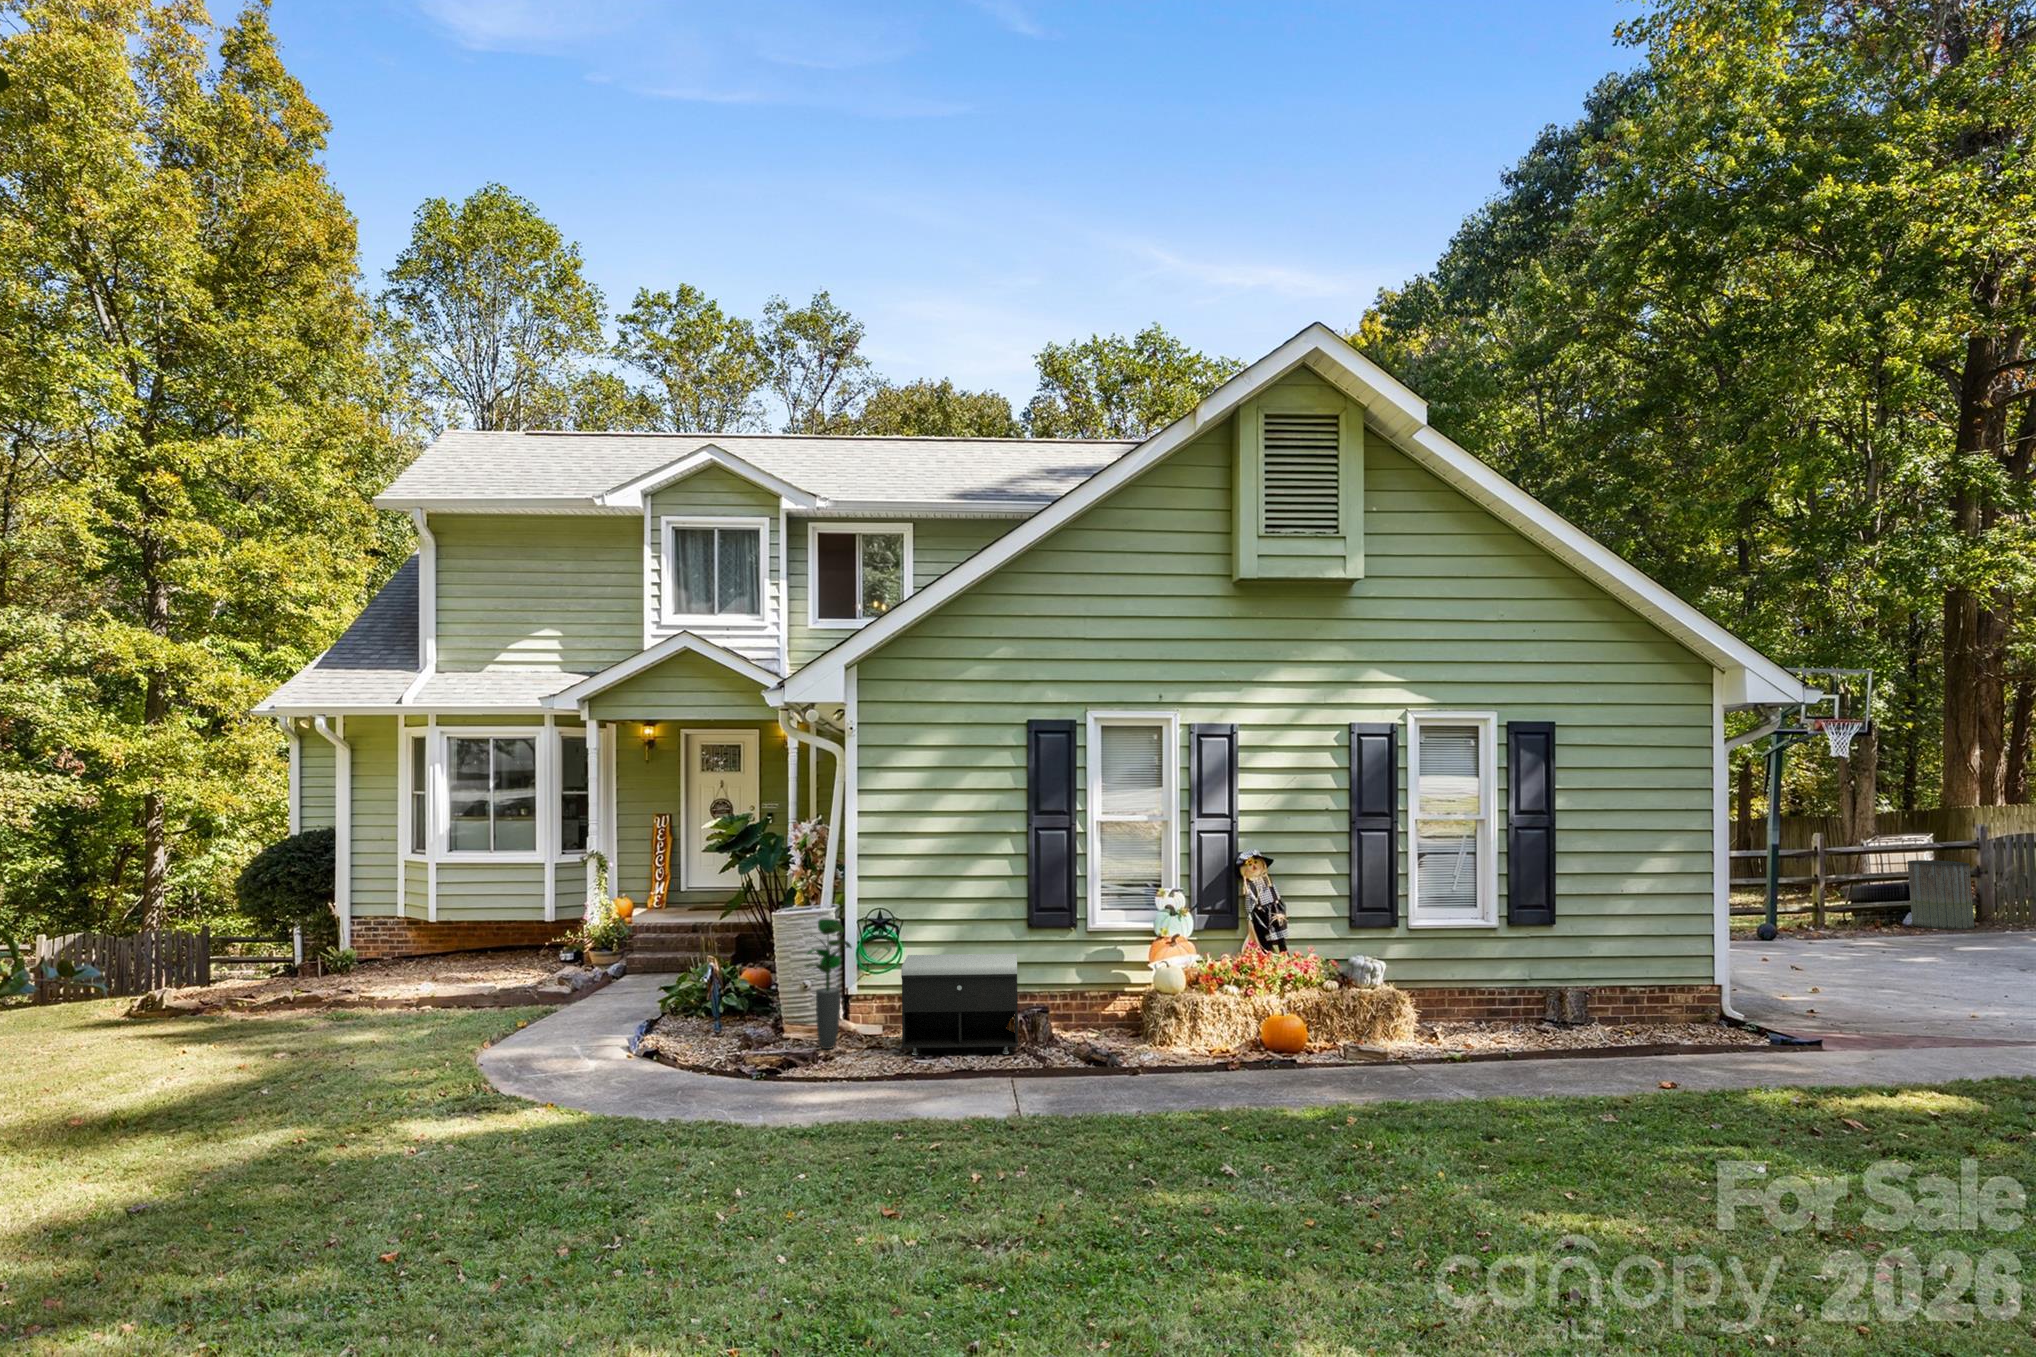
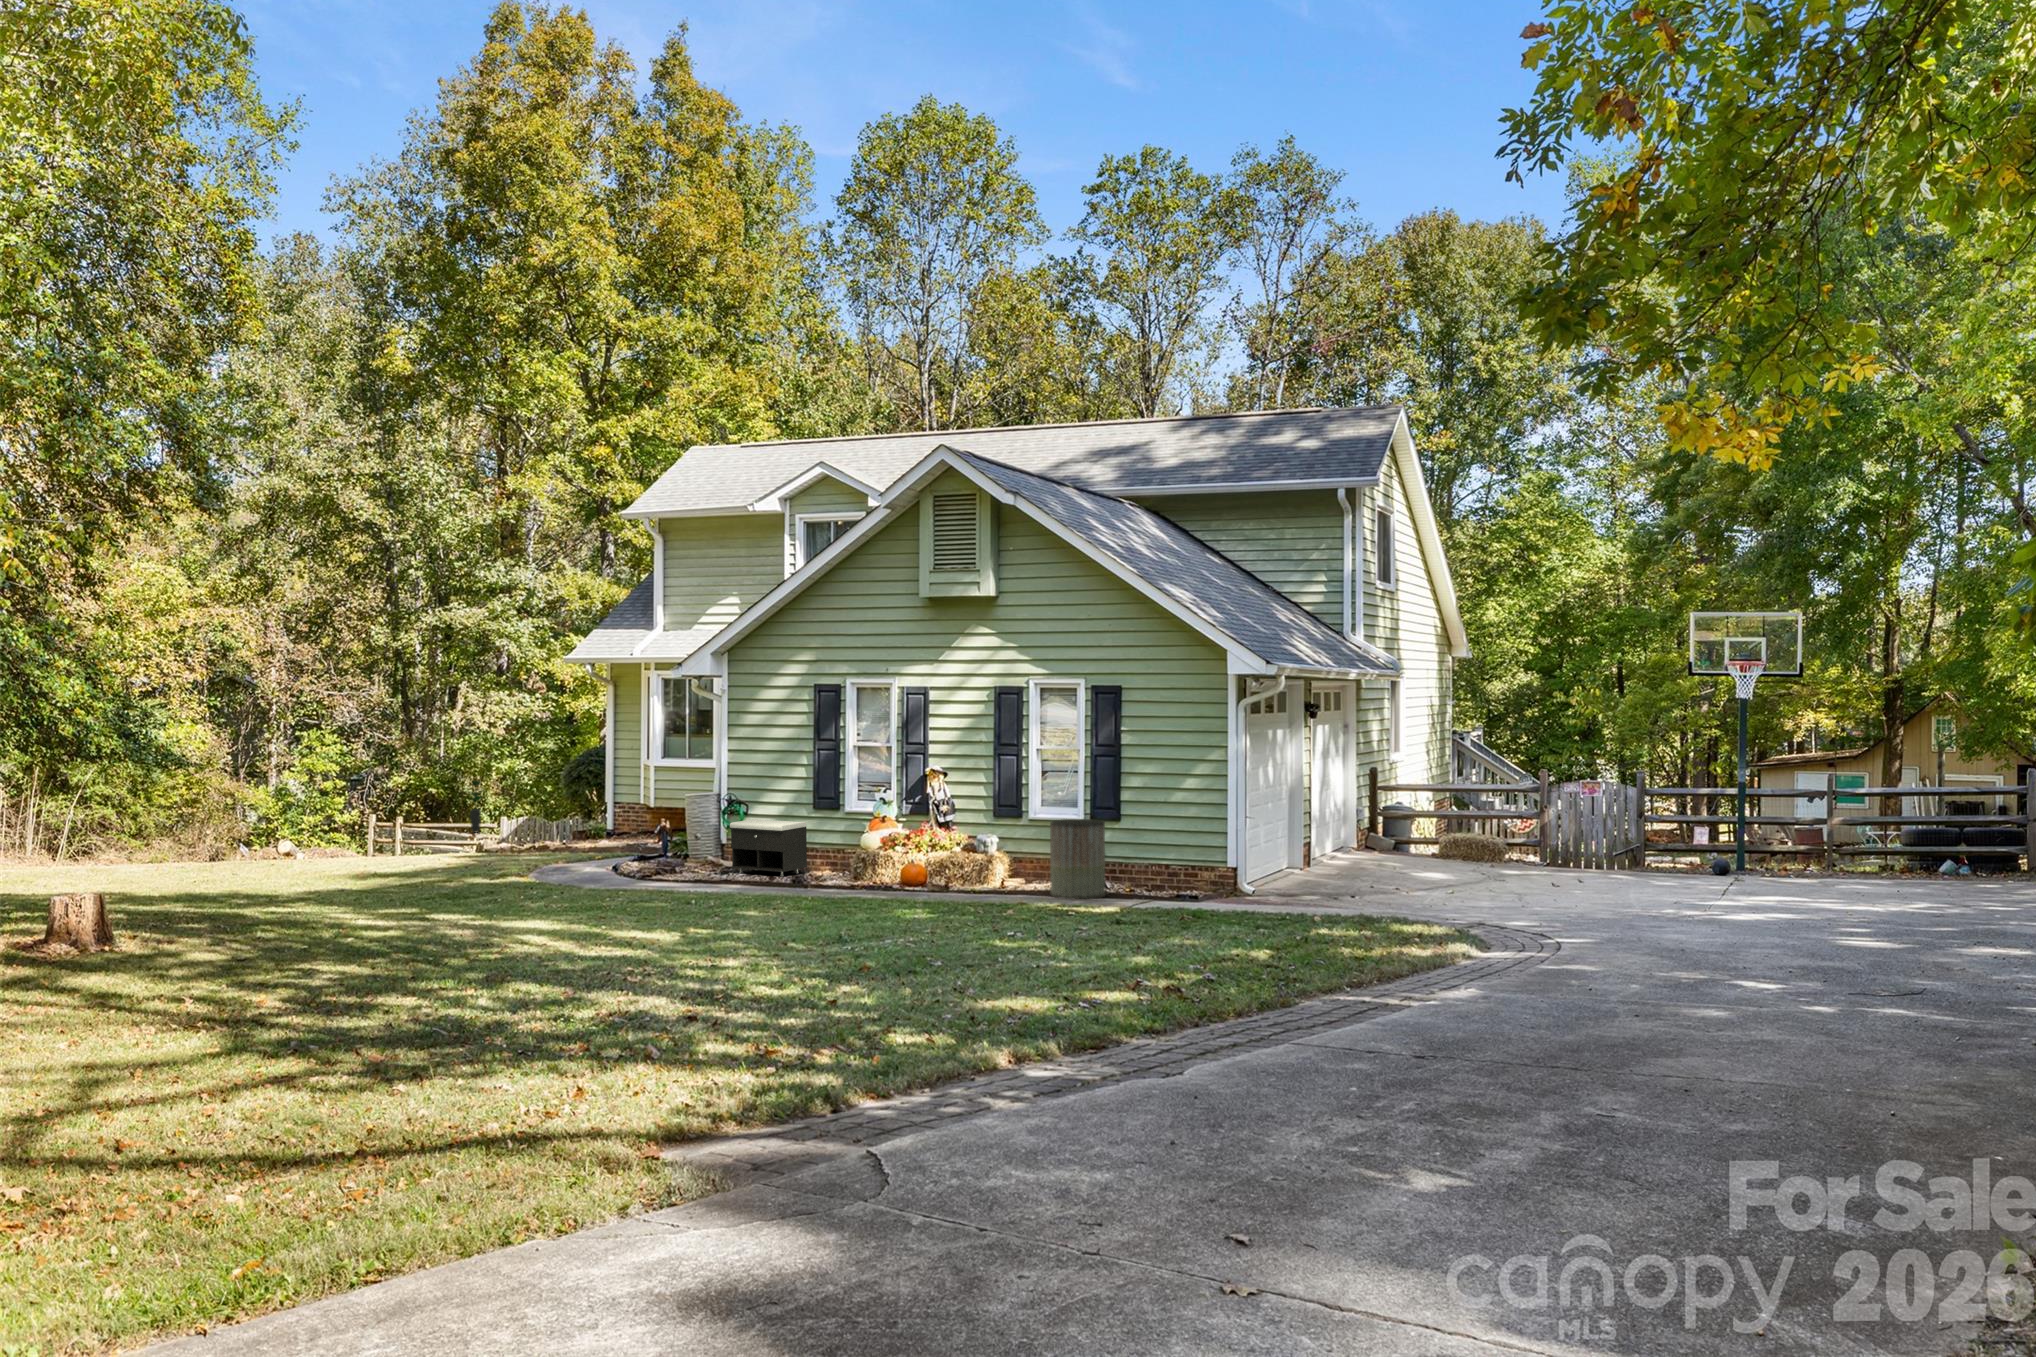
trash can: present [1907,860,1975,930] -> present [1050,819,1105,899]
potted plant: present [805,919,851,1049] -> present [470,780,487,833]

